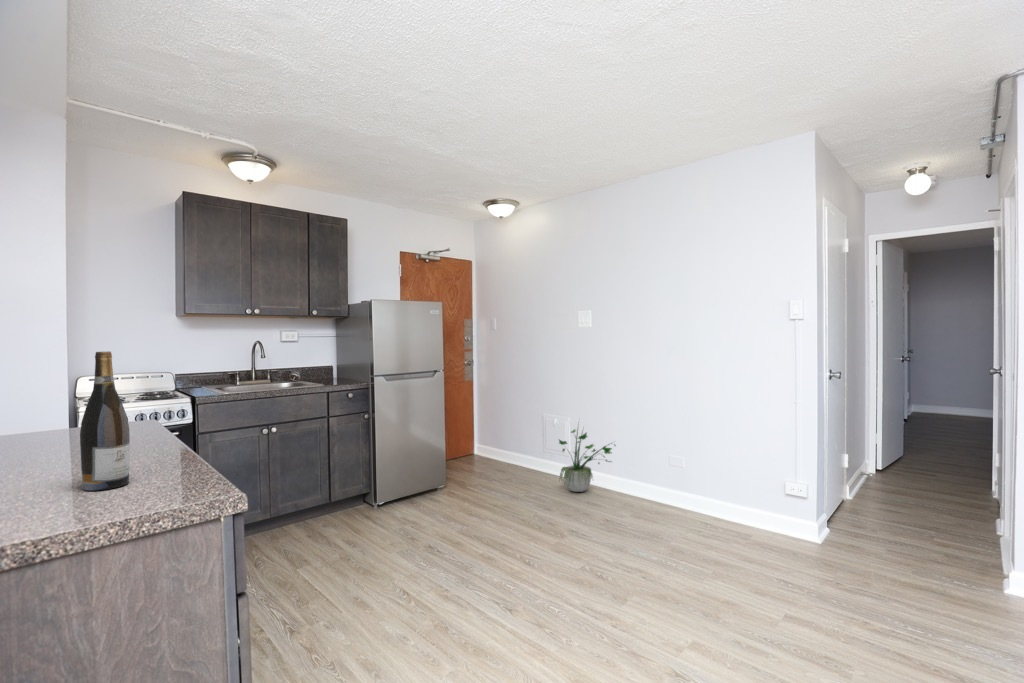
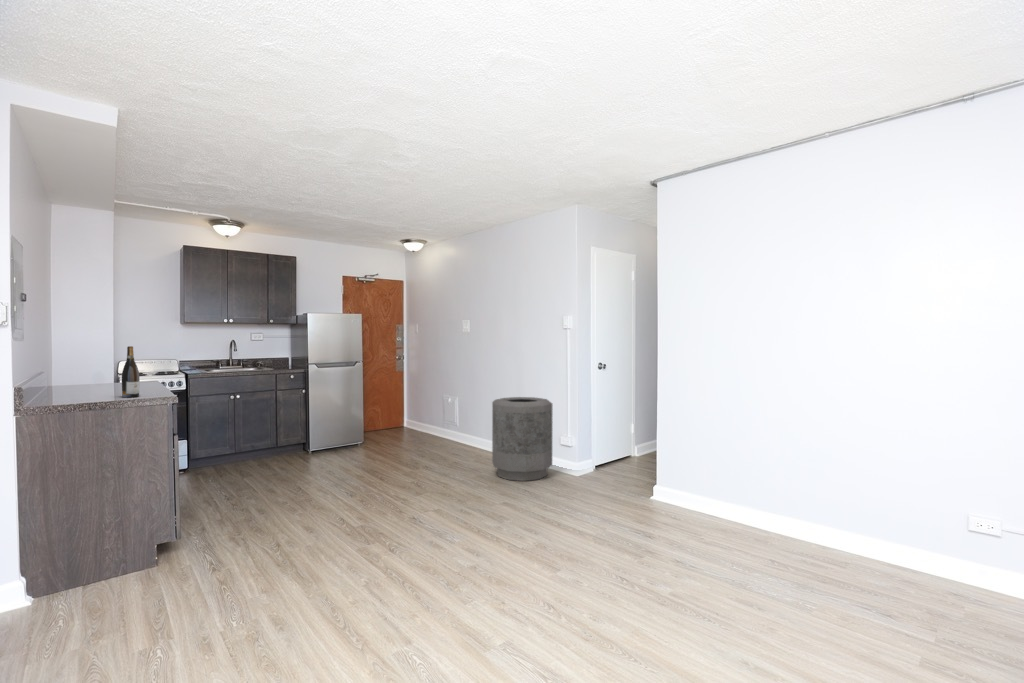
trash can: none [682,420,783,556] -> present [492,397,553,481]
potted plant: present [559,429,616,492] -> none [440,396,478,449]

